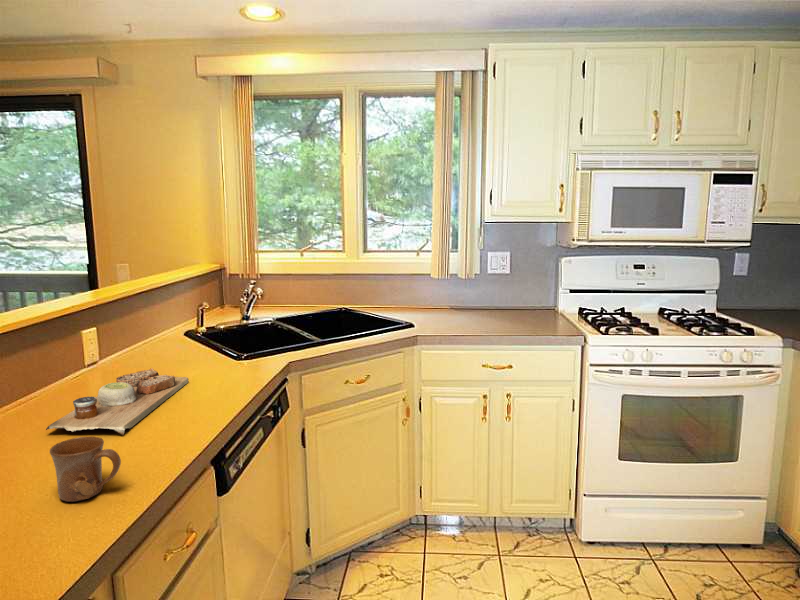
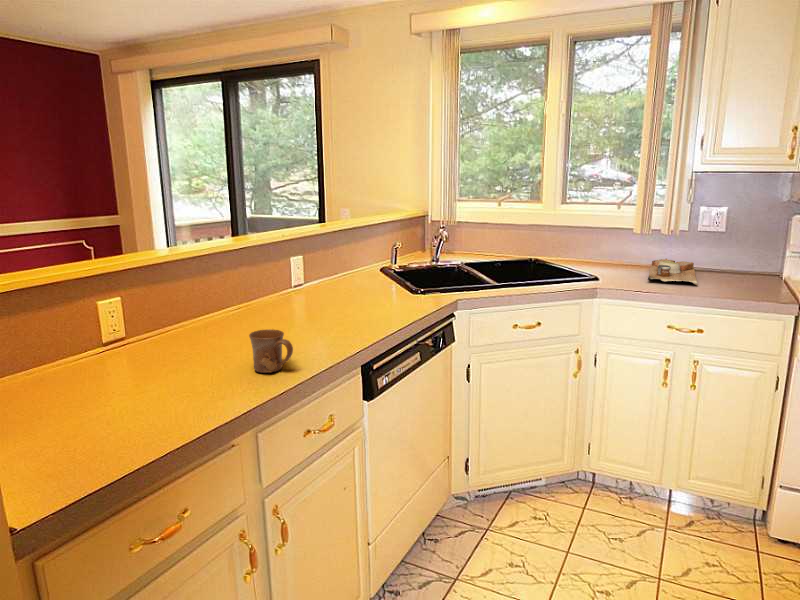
cutting board: present [46,368,189,434] -> present [648,259,698,285]

